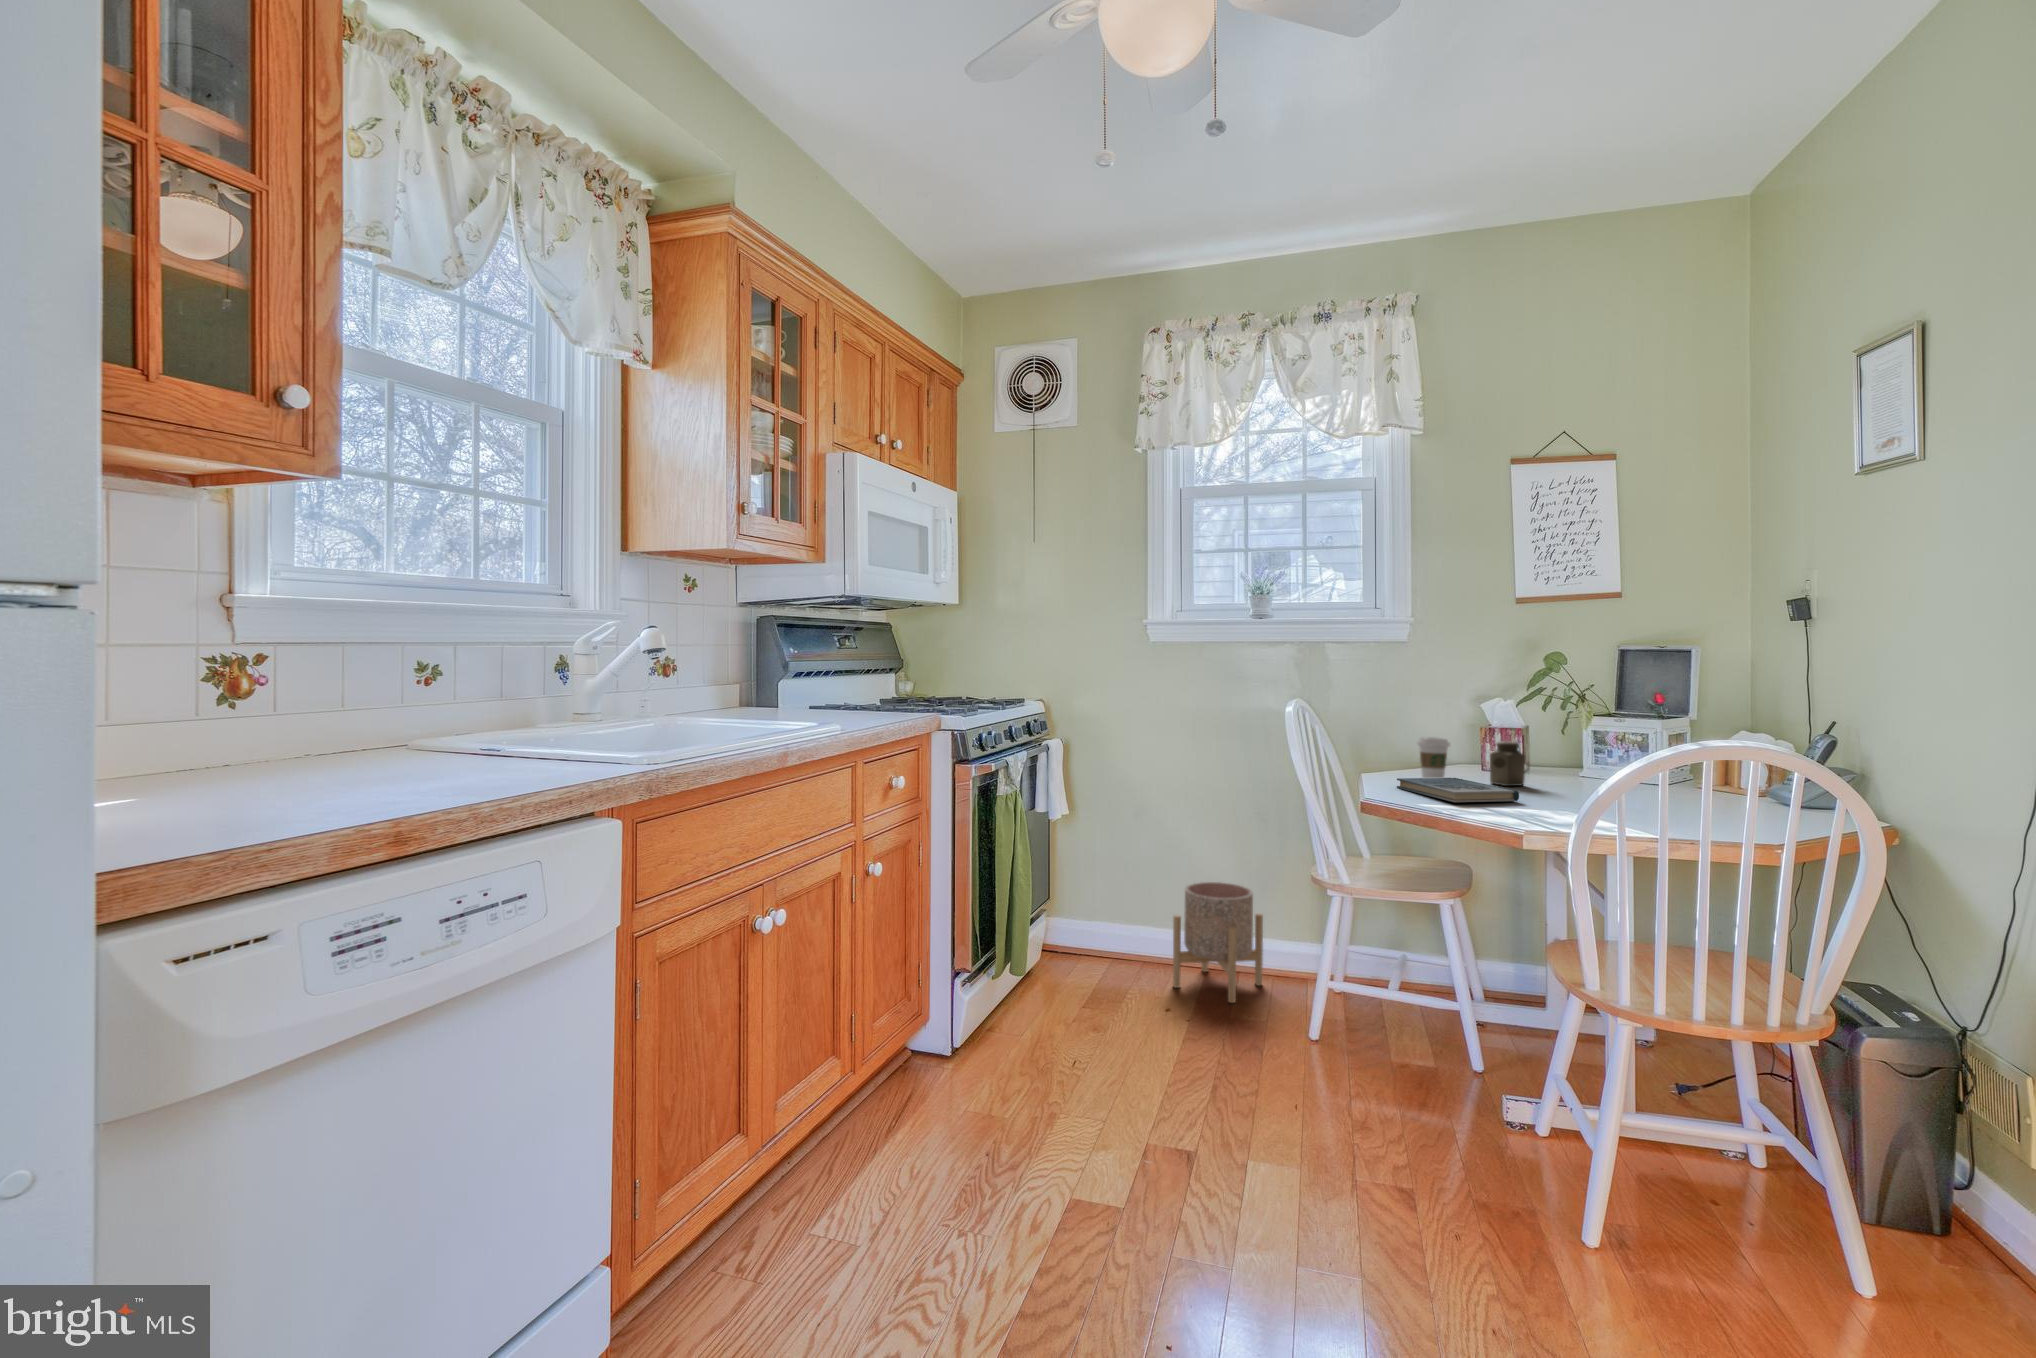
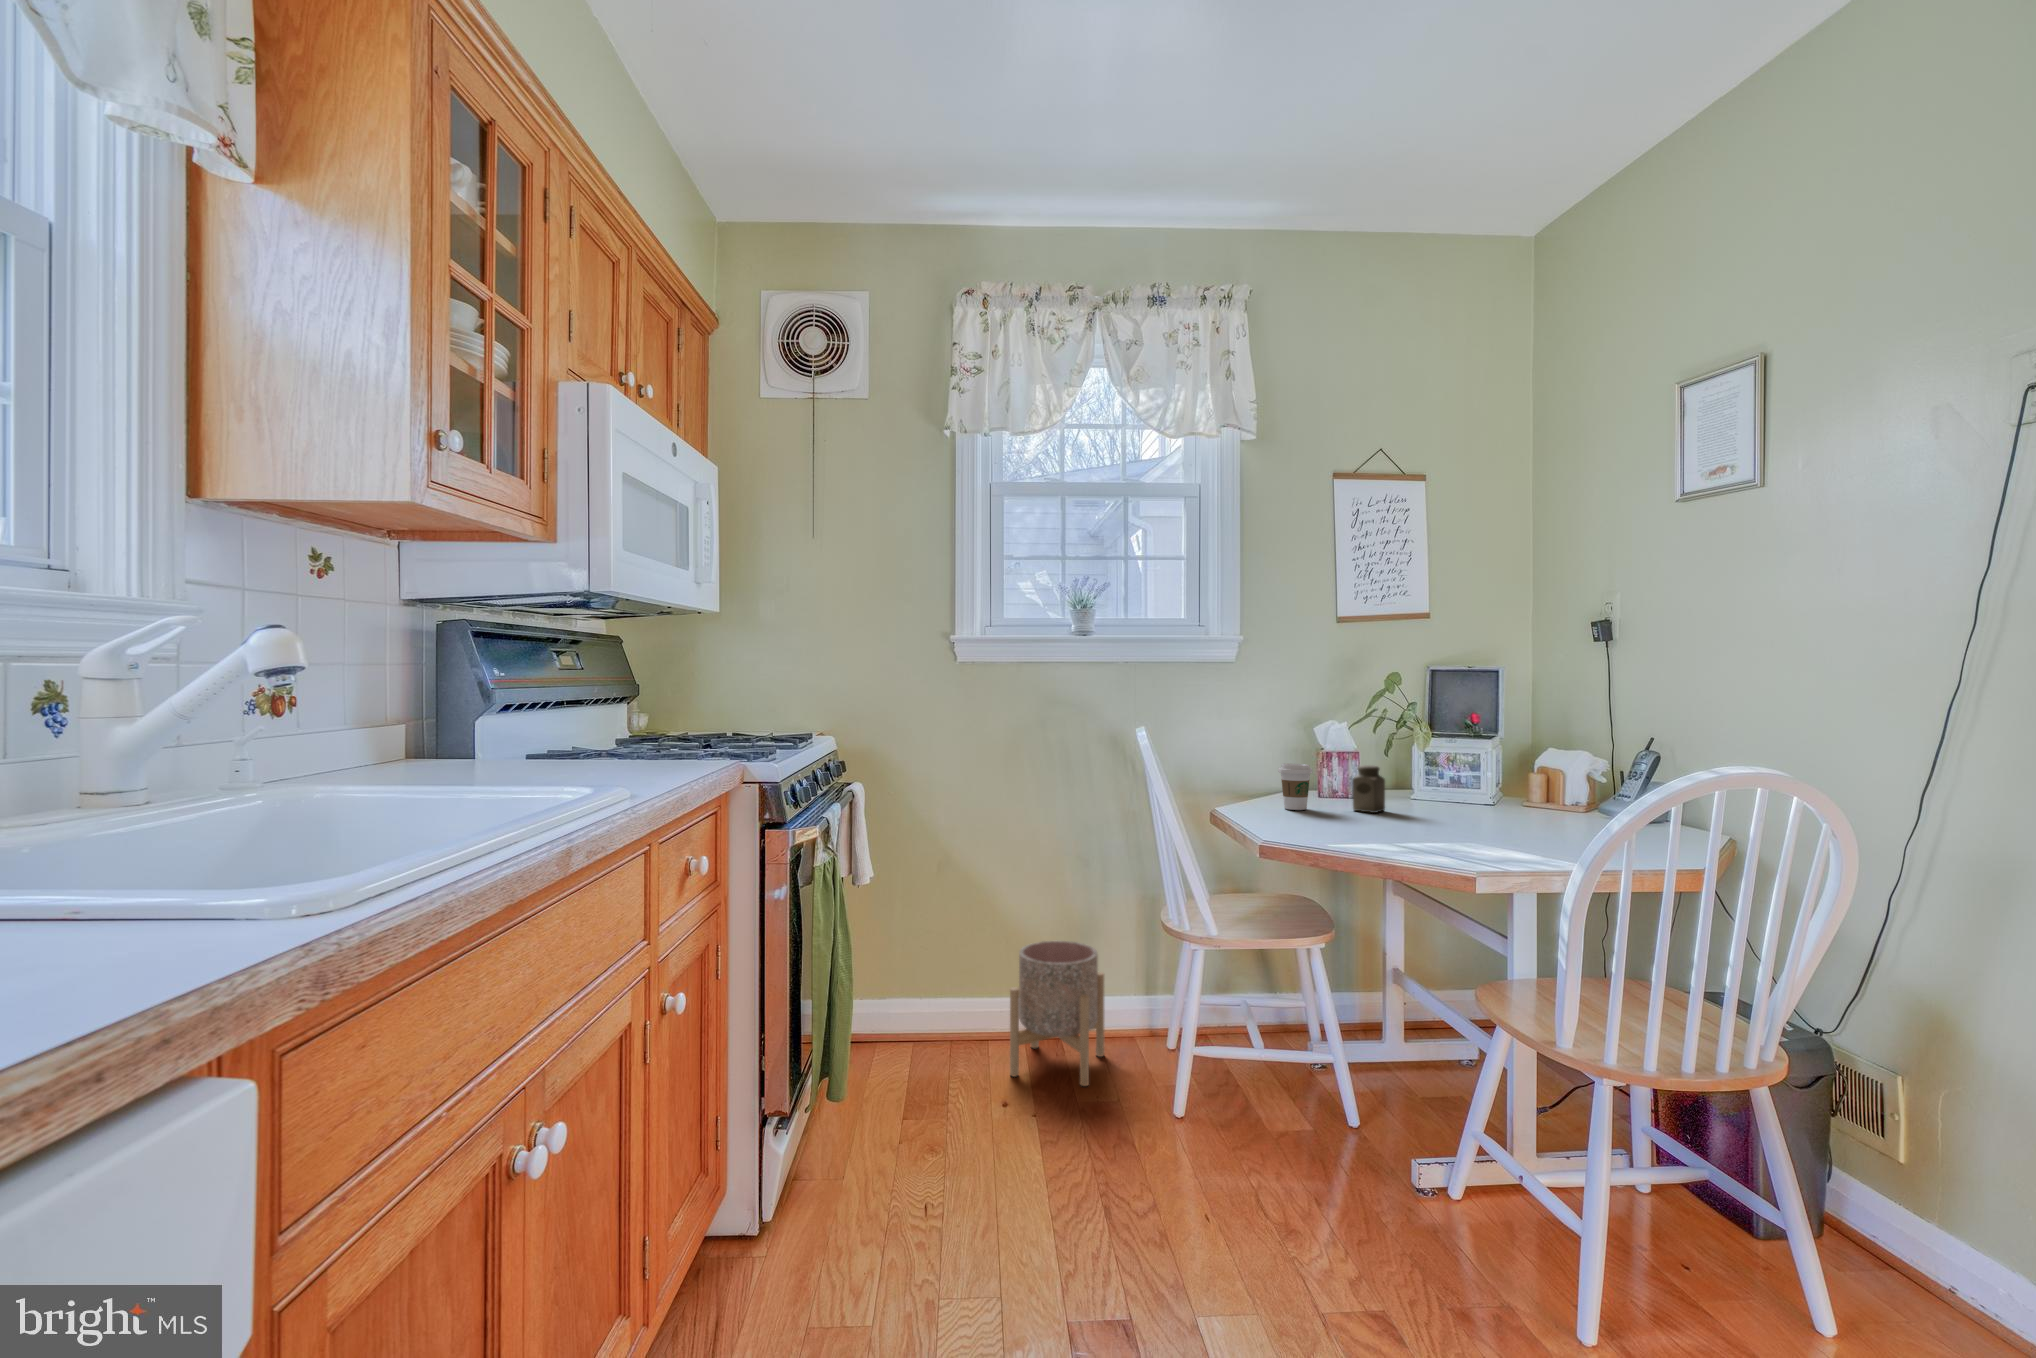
book: present [1397,778,1519,802] -> none [1278,807,1412,837]

